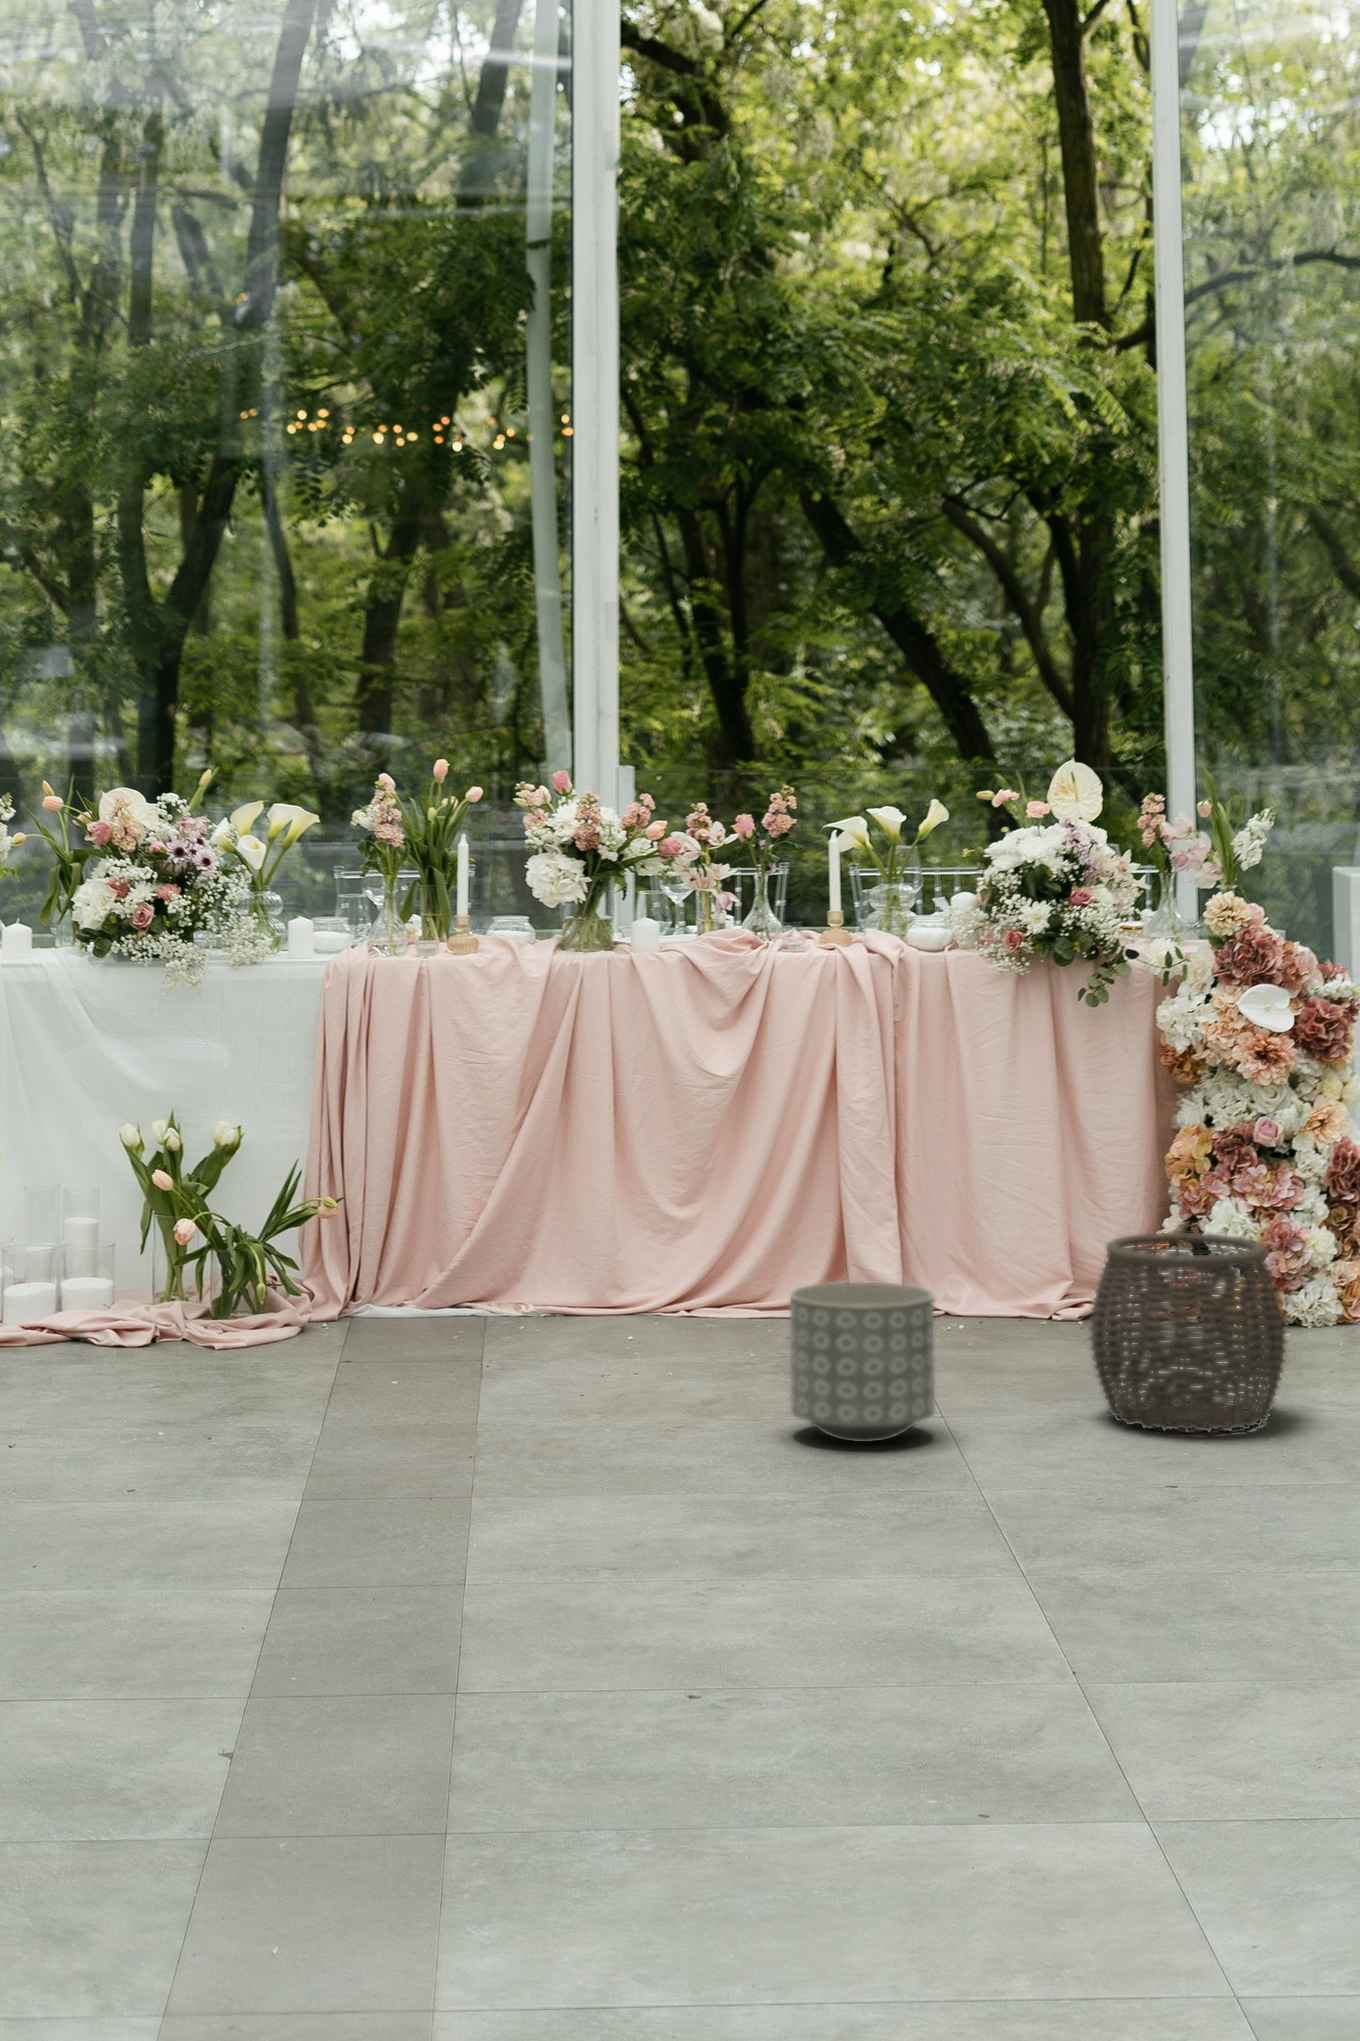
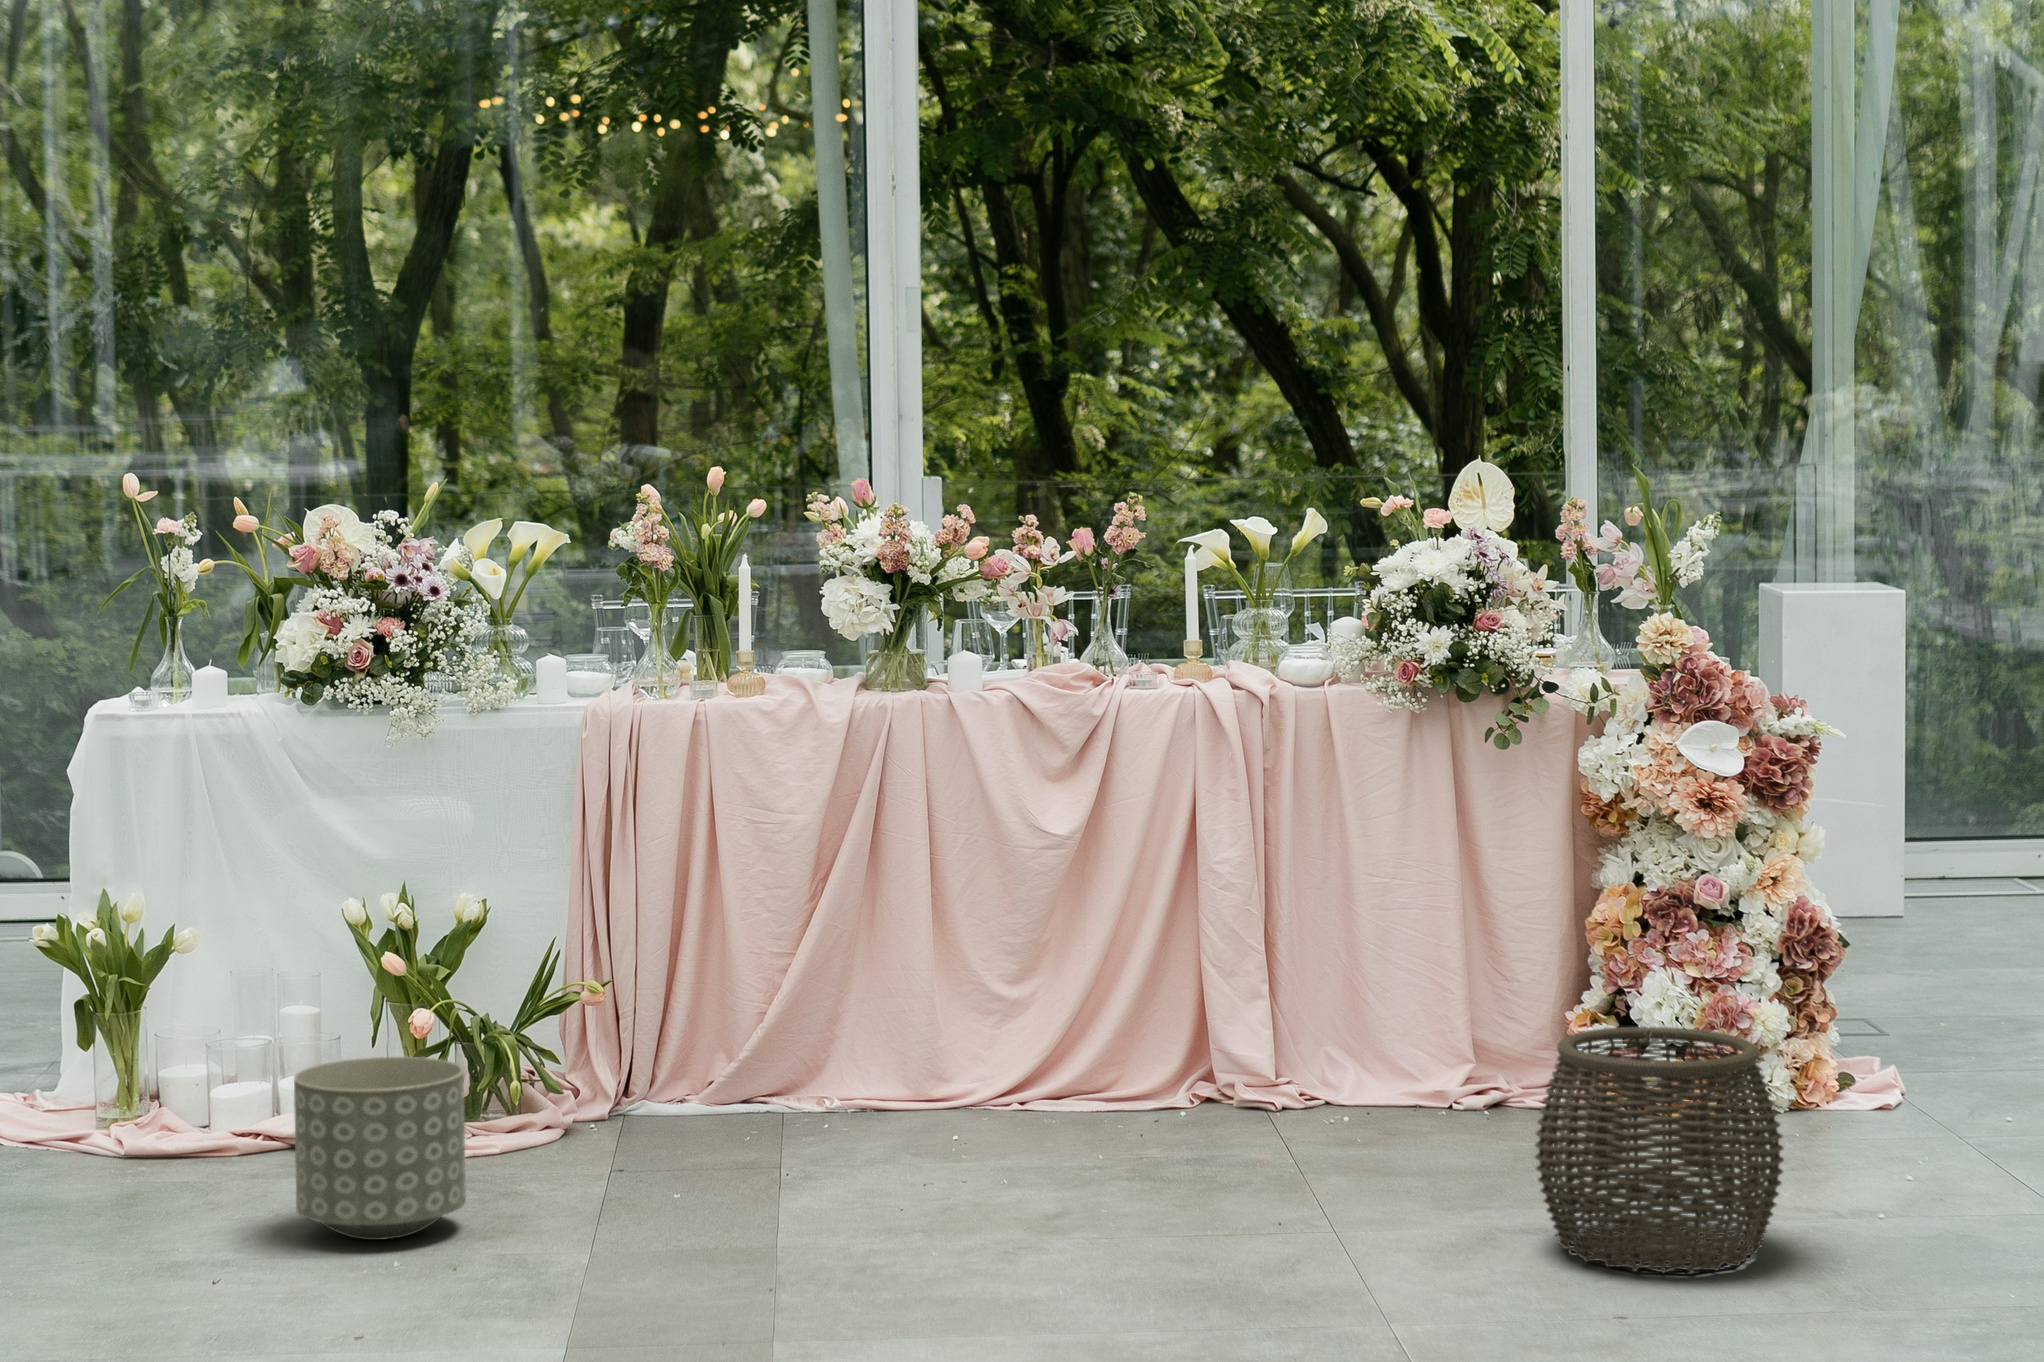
planter: present [790,1281,935,1442] -> present [294,1057,466,1240]

